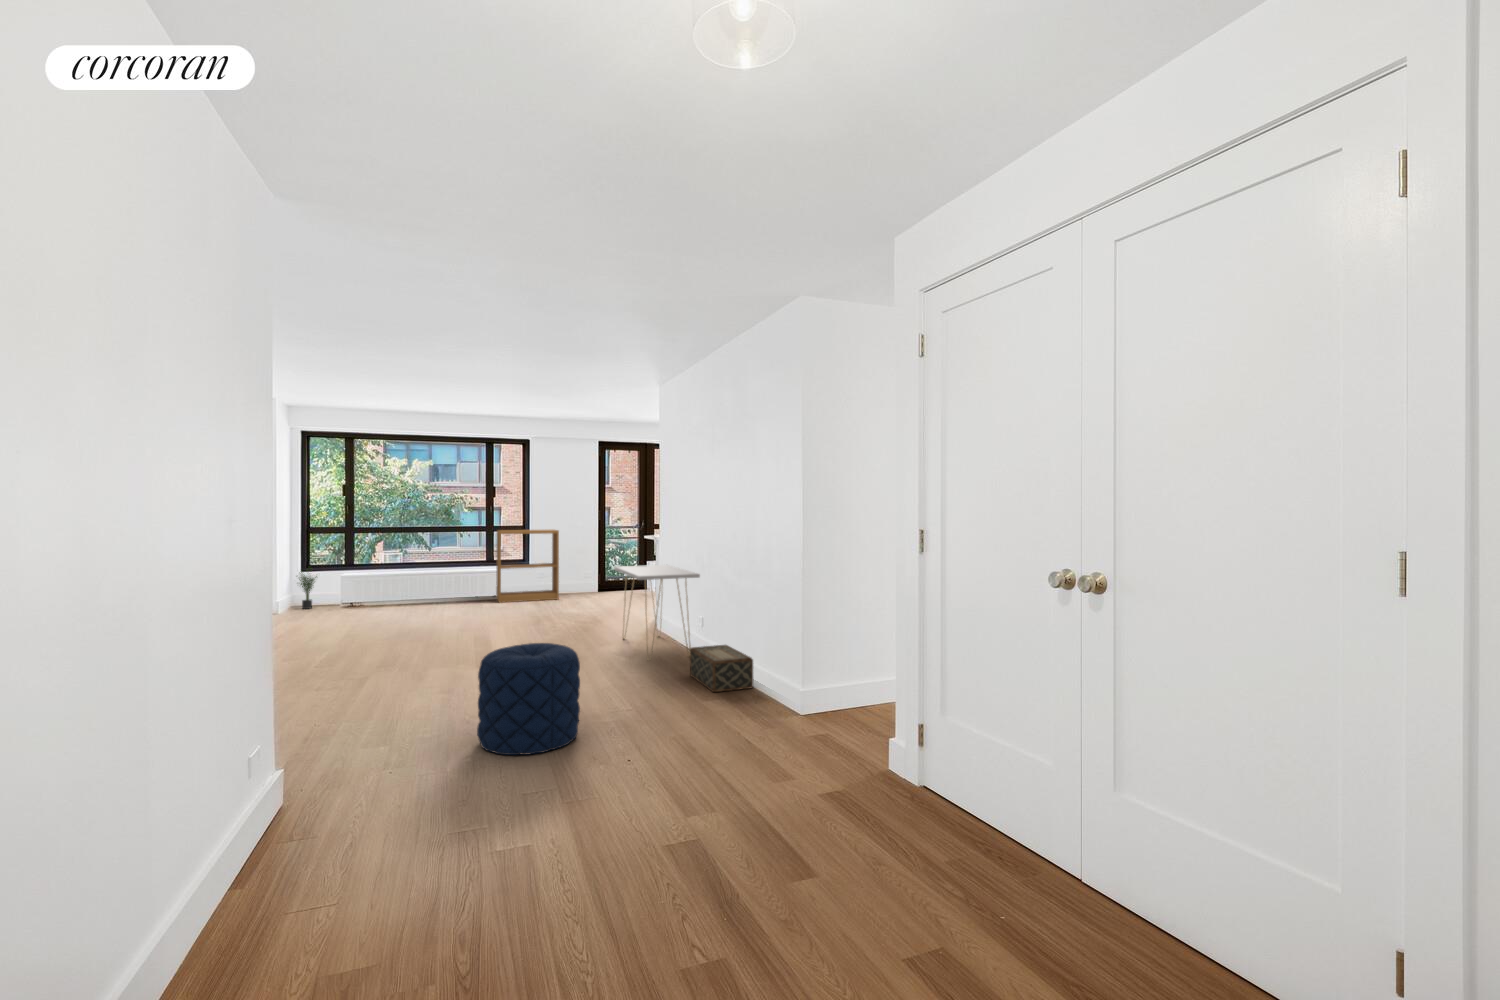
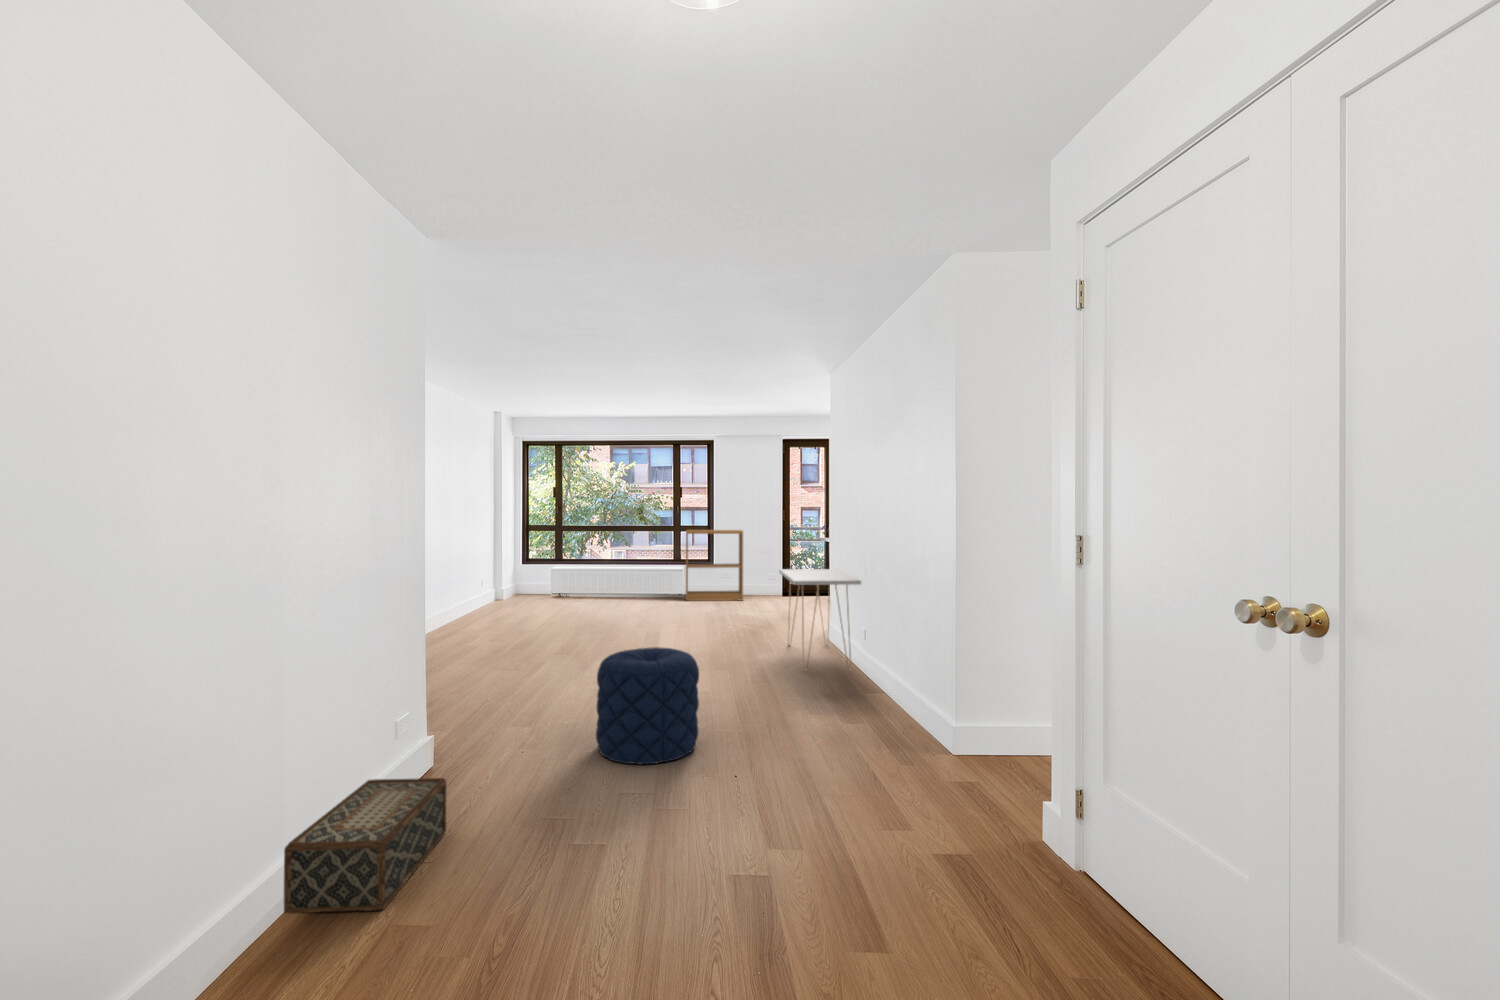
potted plant: present [299,573,317,609] -> none [512,560,535,599]
woven basket: present [690,645,753,692] -> present [284,778,446,913]

